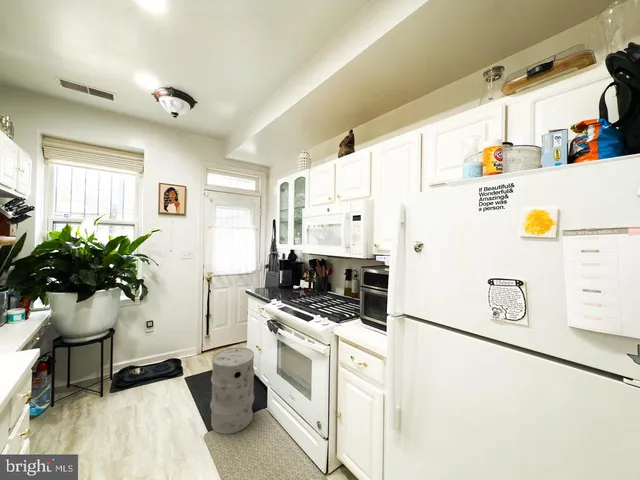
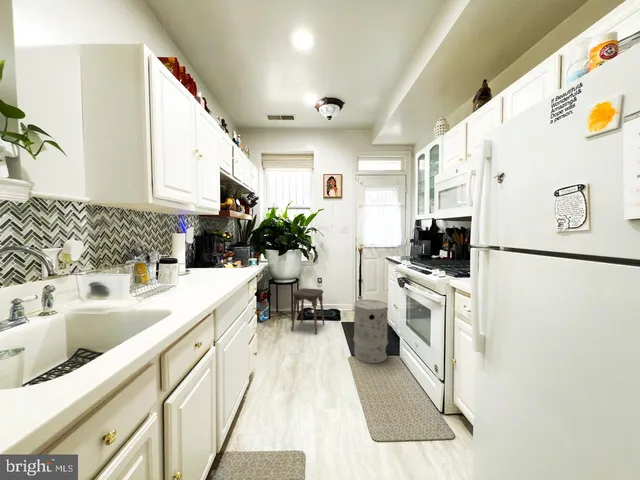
stool: none [101,341,160,418] -> present [292,288,324,334]

